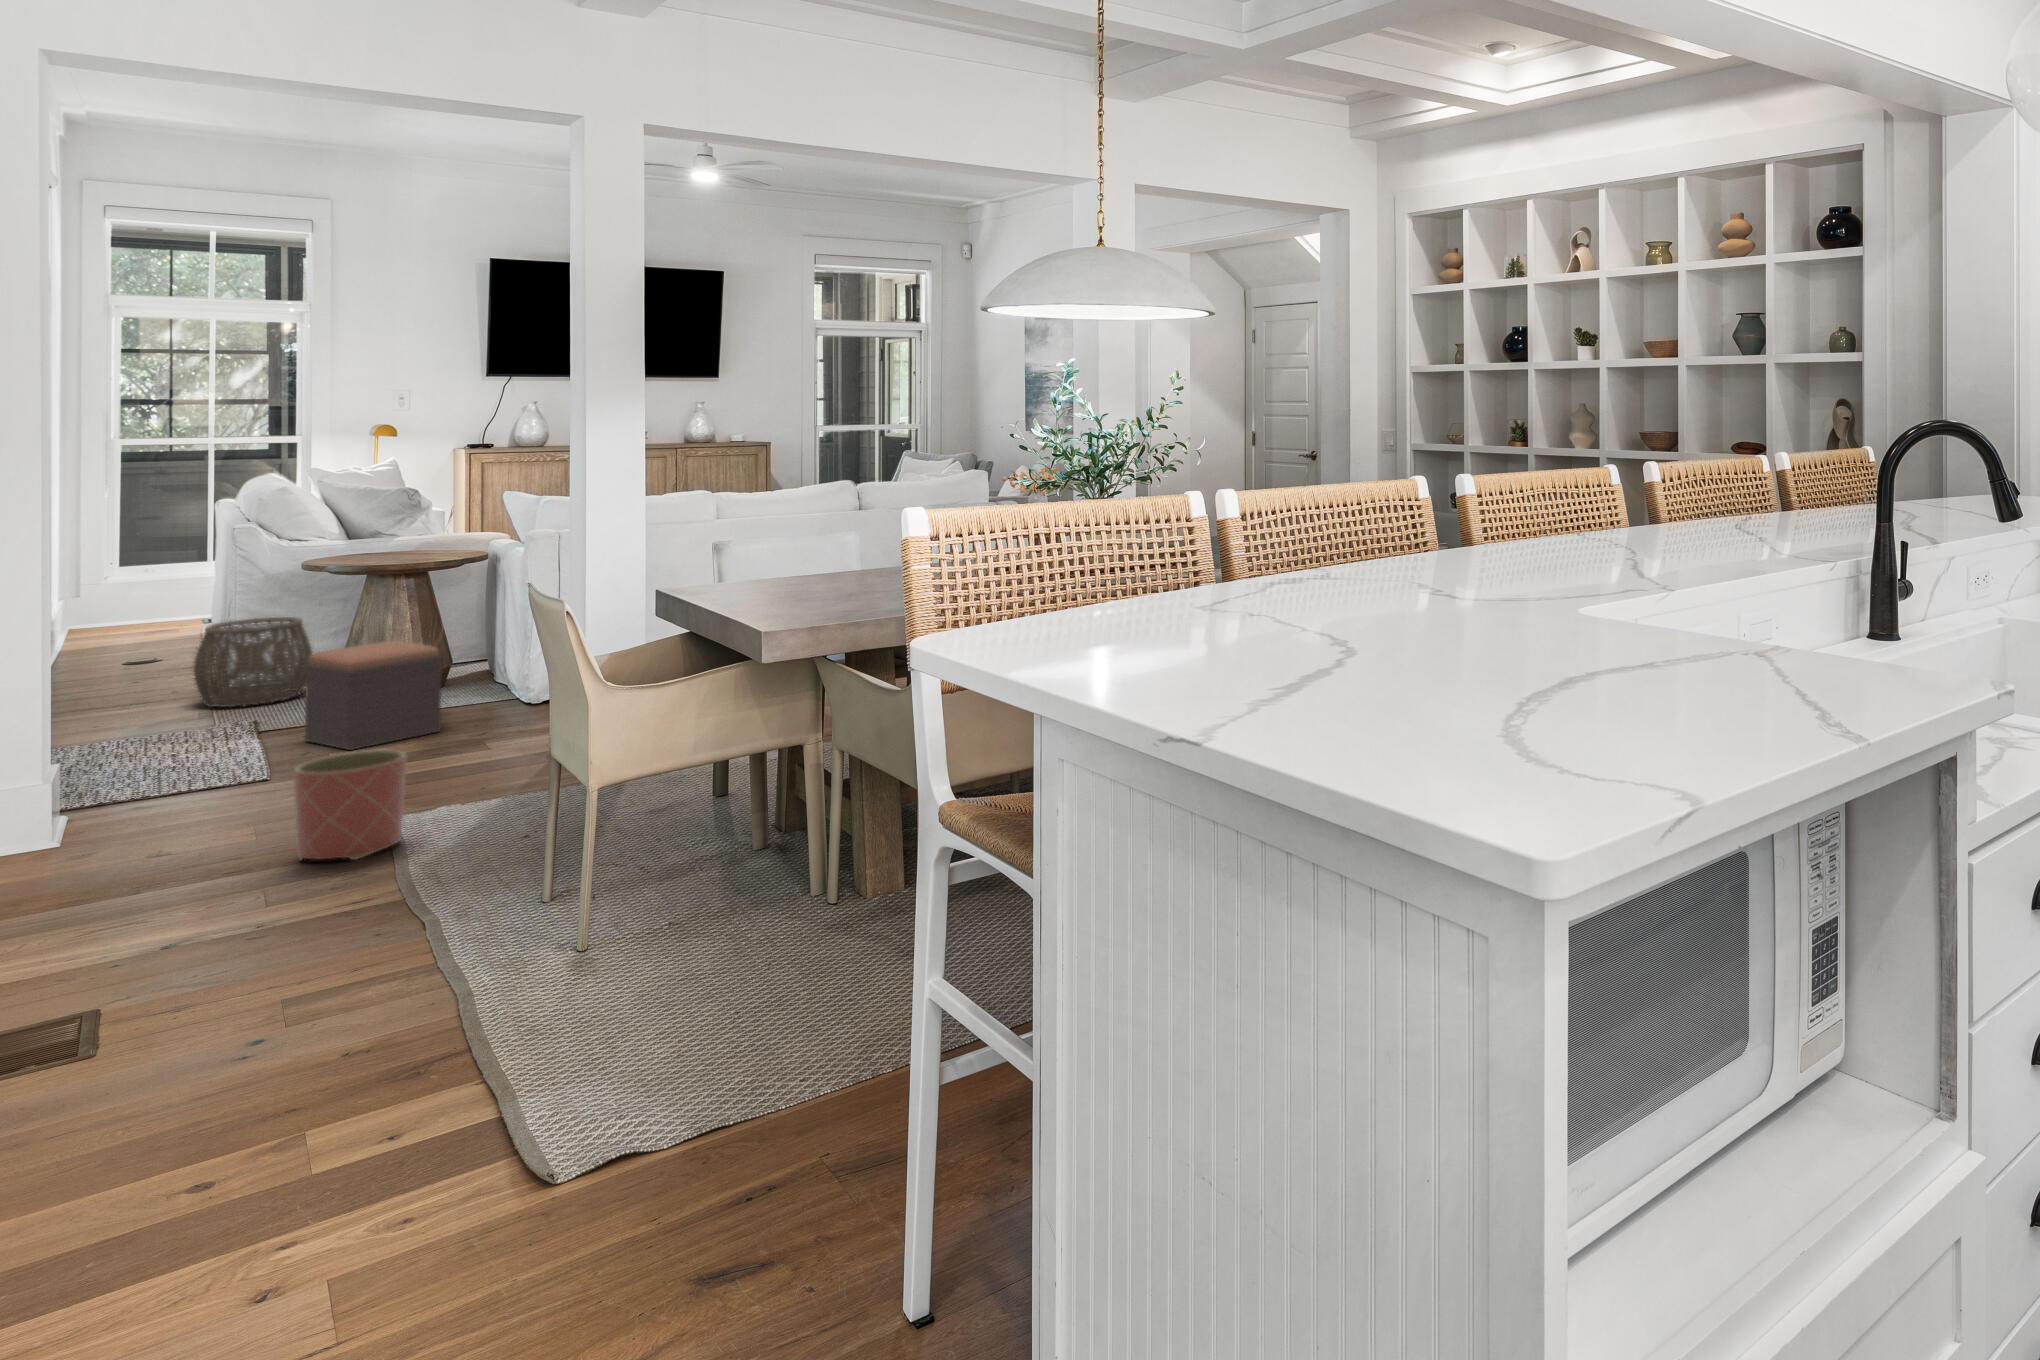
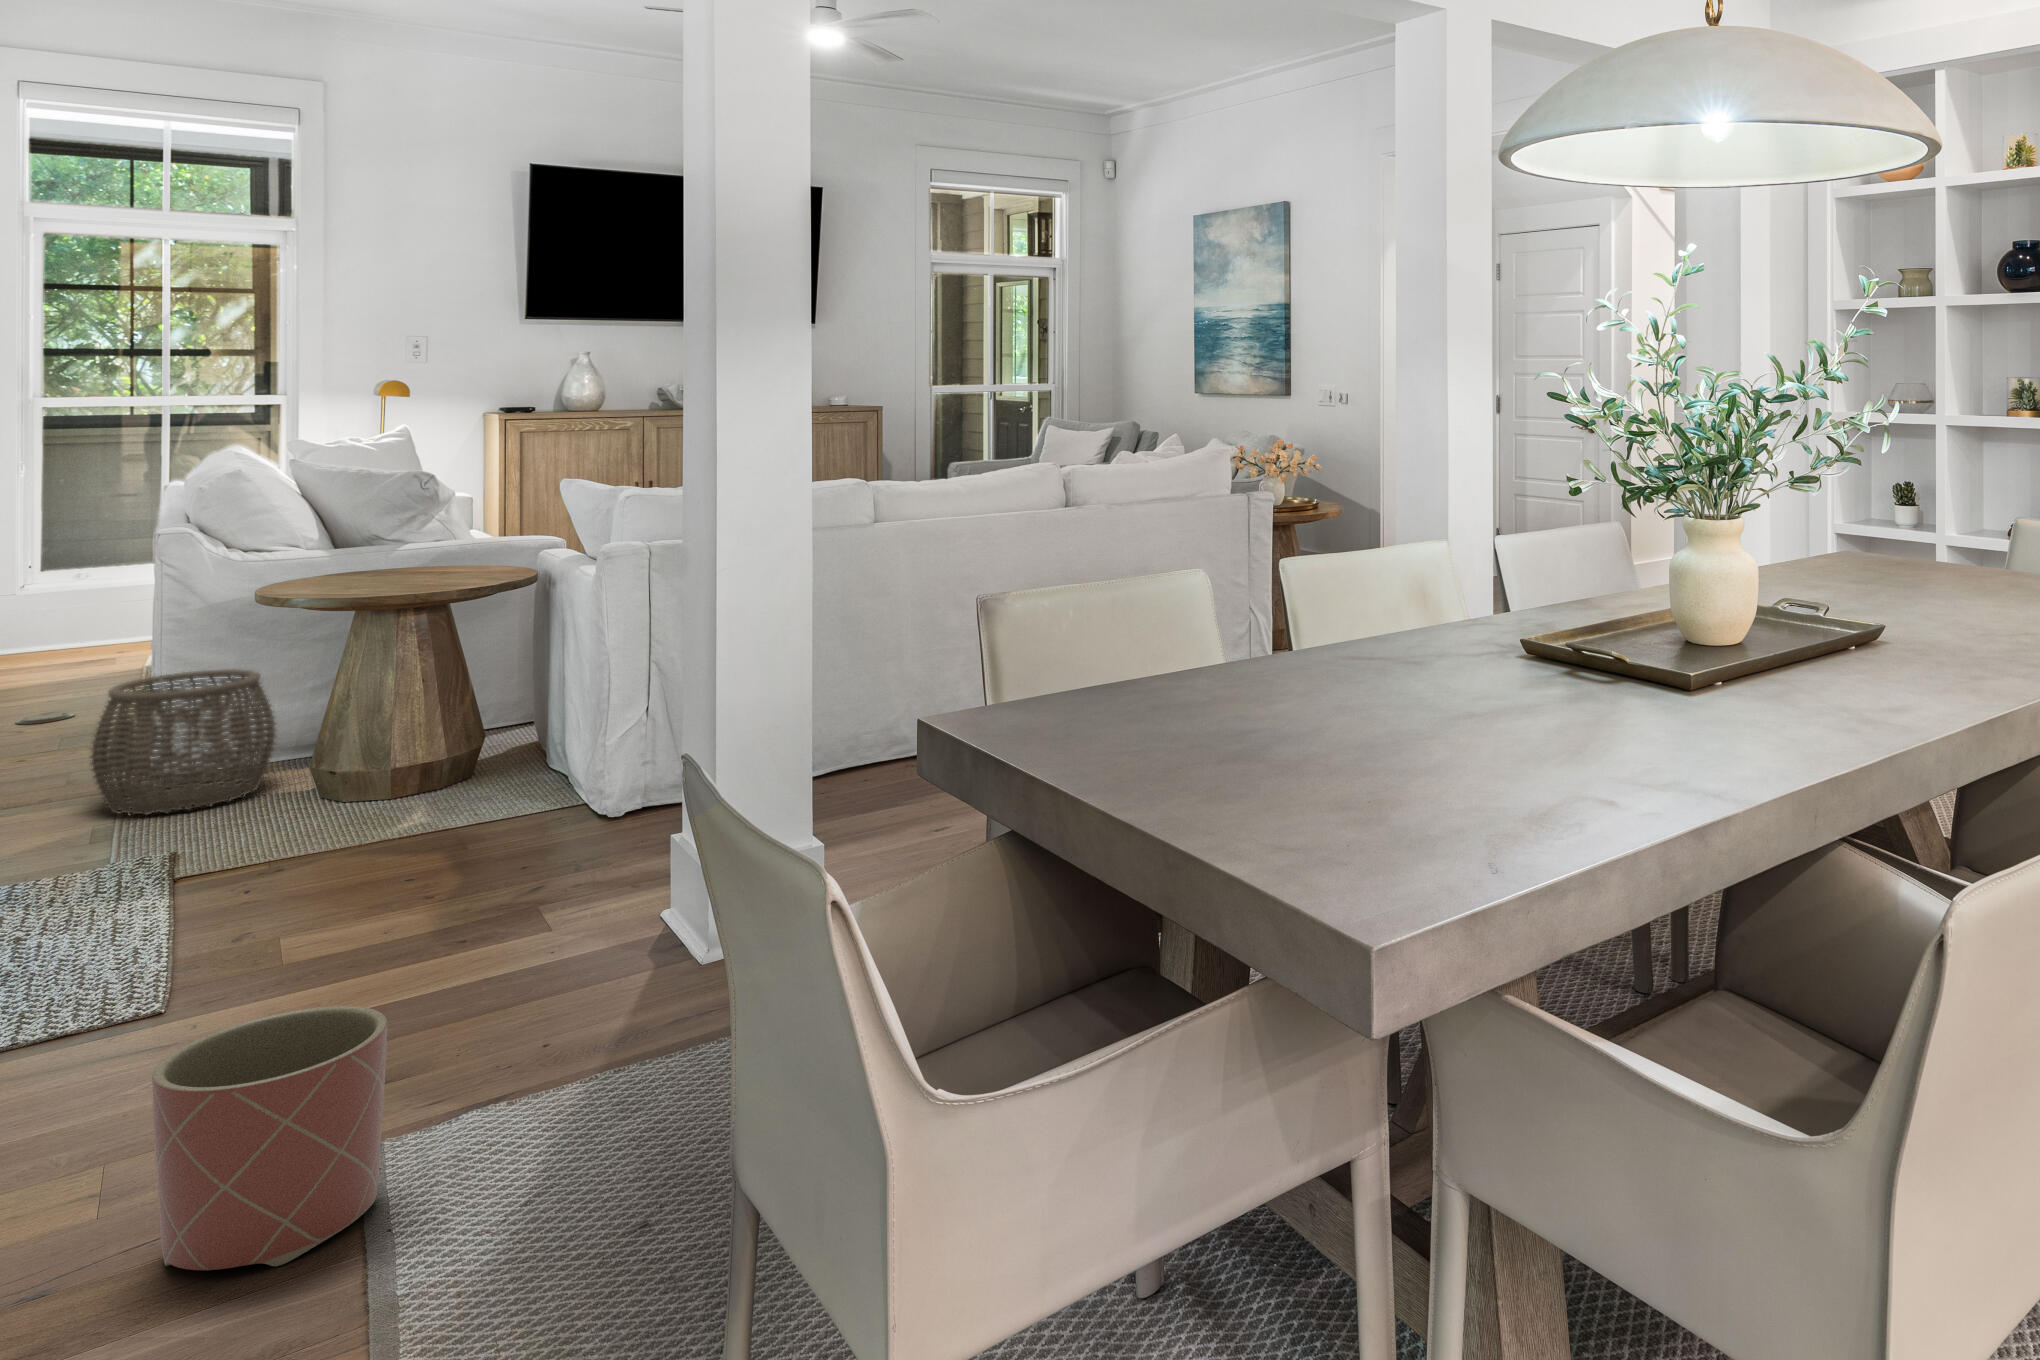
footstool: present [305,641,441,750] -> none [245,722,464,919]

